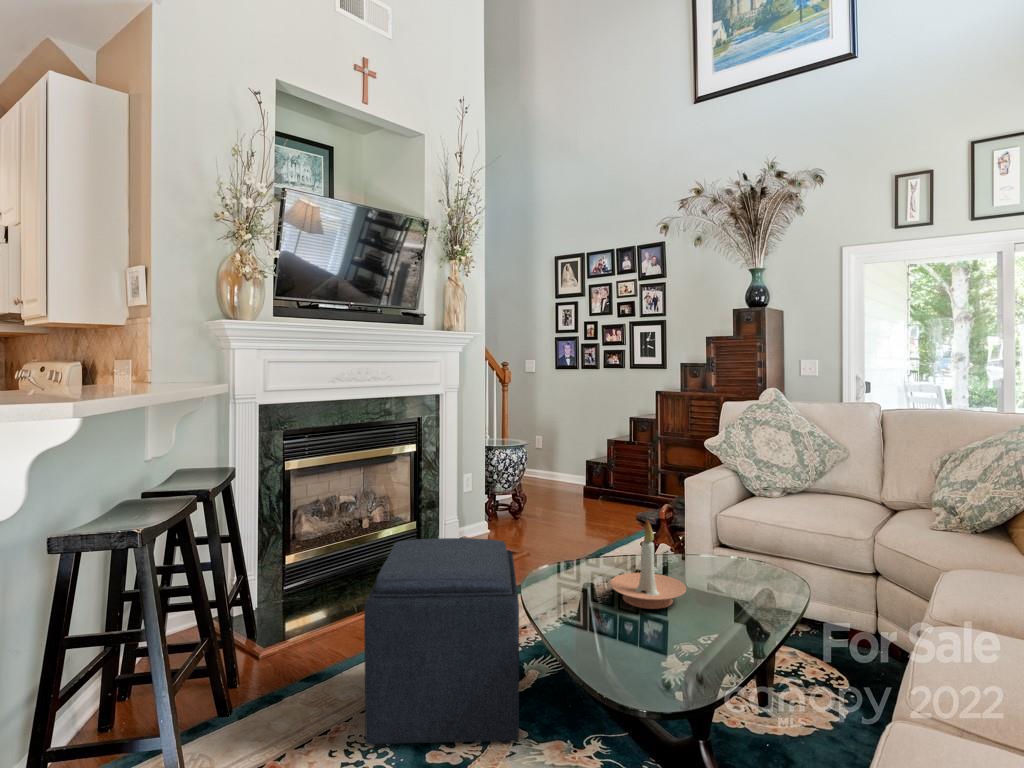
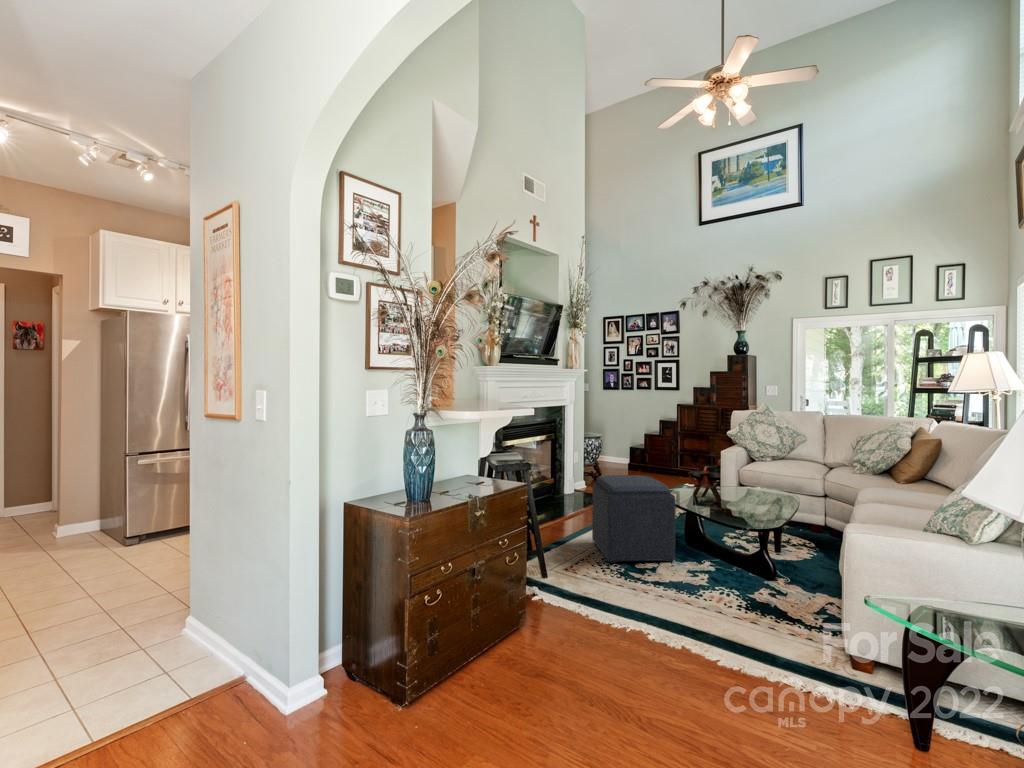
candle holder: present [610,520,686,609] -> none [708,463,745,503]

